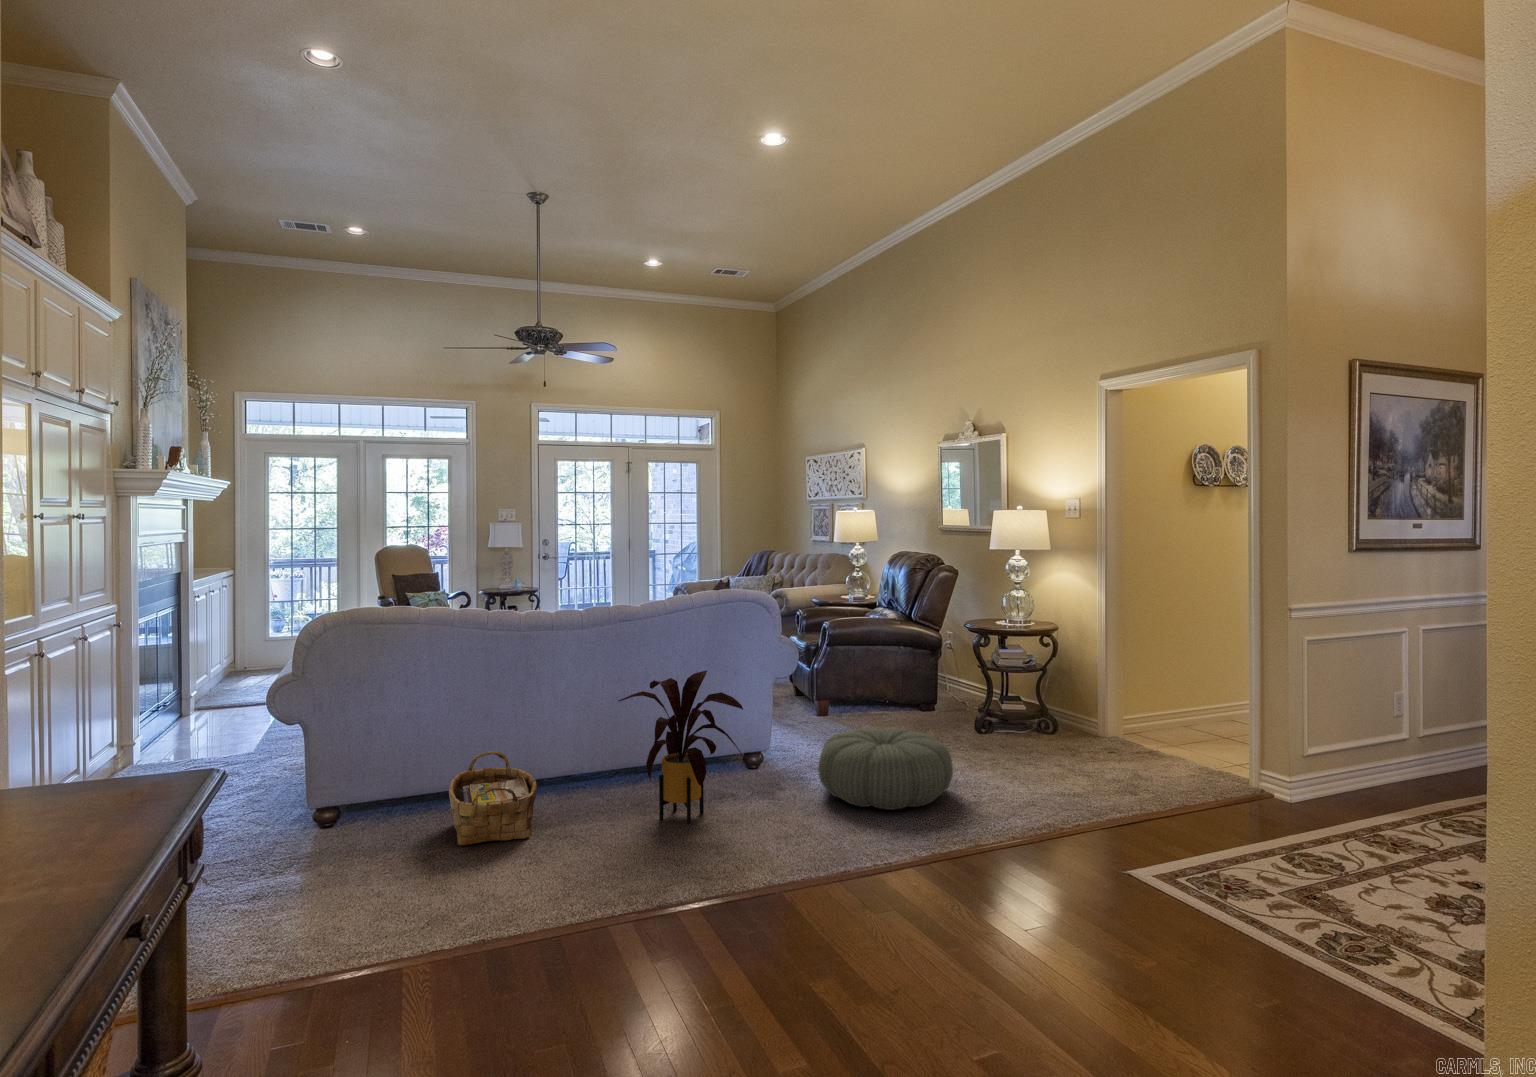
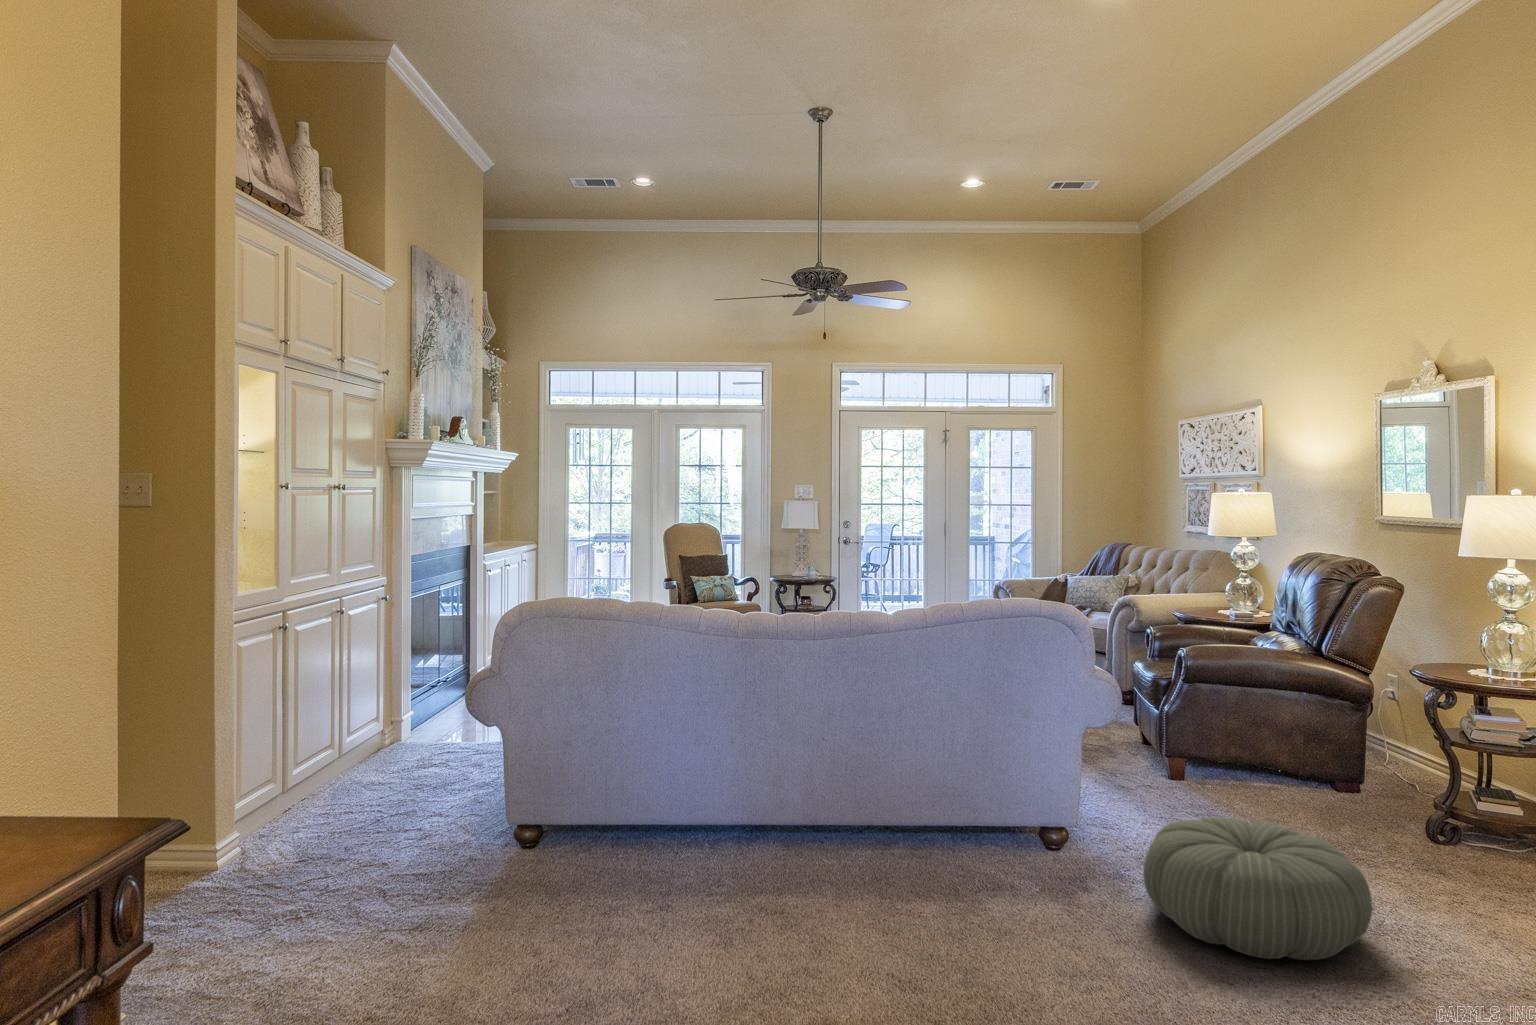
house plant: present [618,671,744,824] -> none [853,711,1025,924]
woven basket: present [449,751,537,846] -> none [643,786,749,907]

